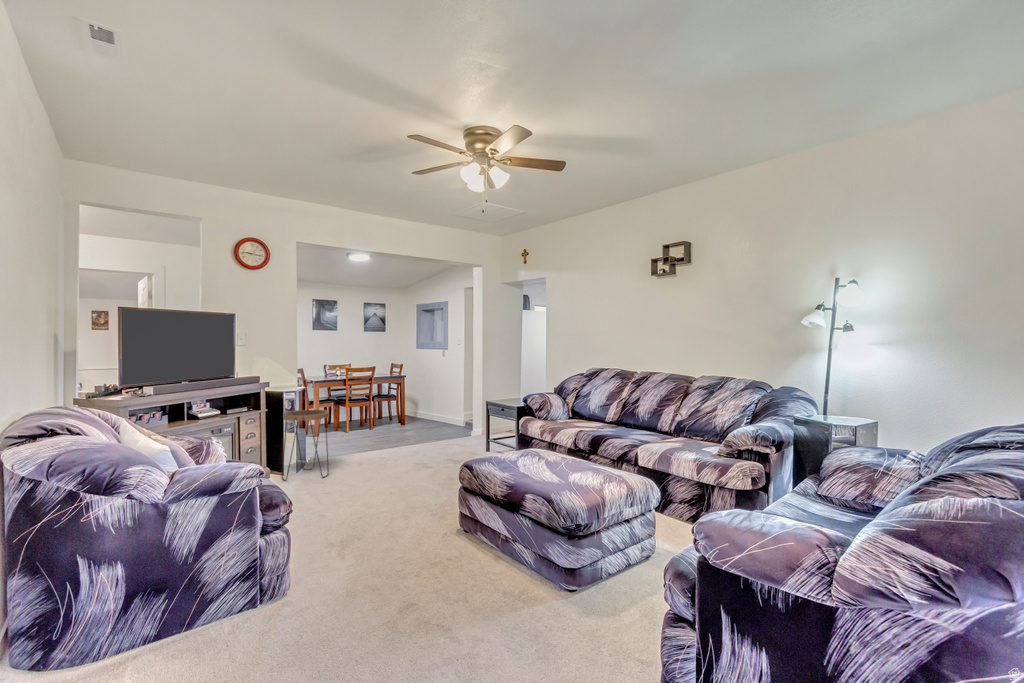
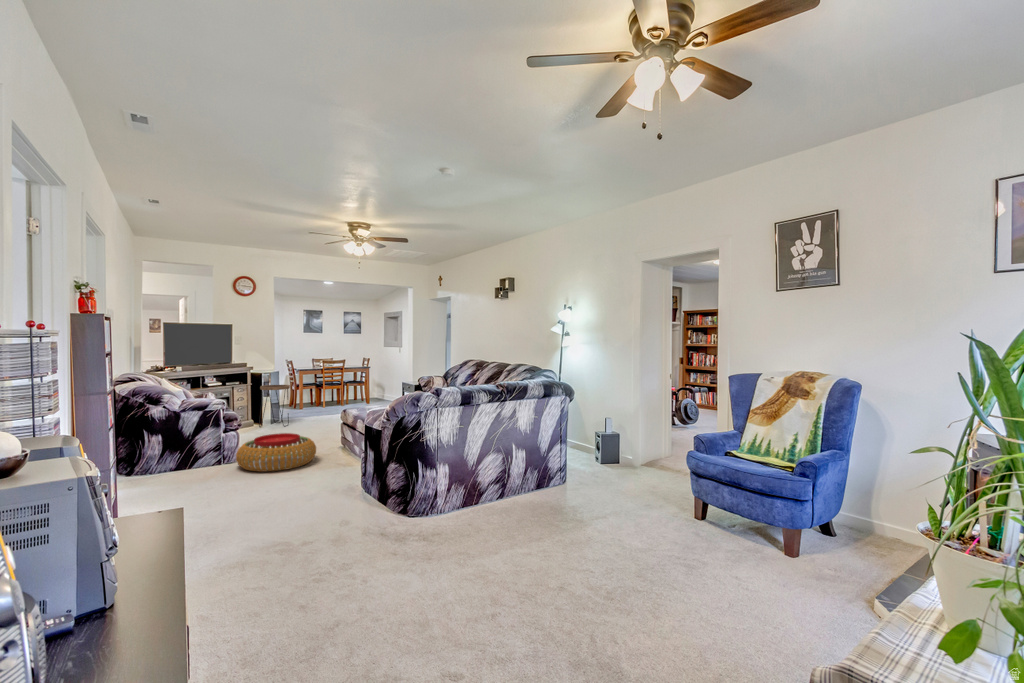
pouf: none [292,524,449,633] -> present [236,433,316,472]

